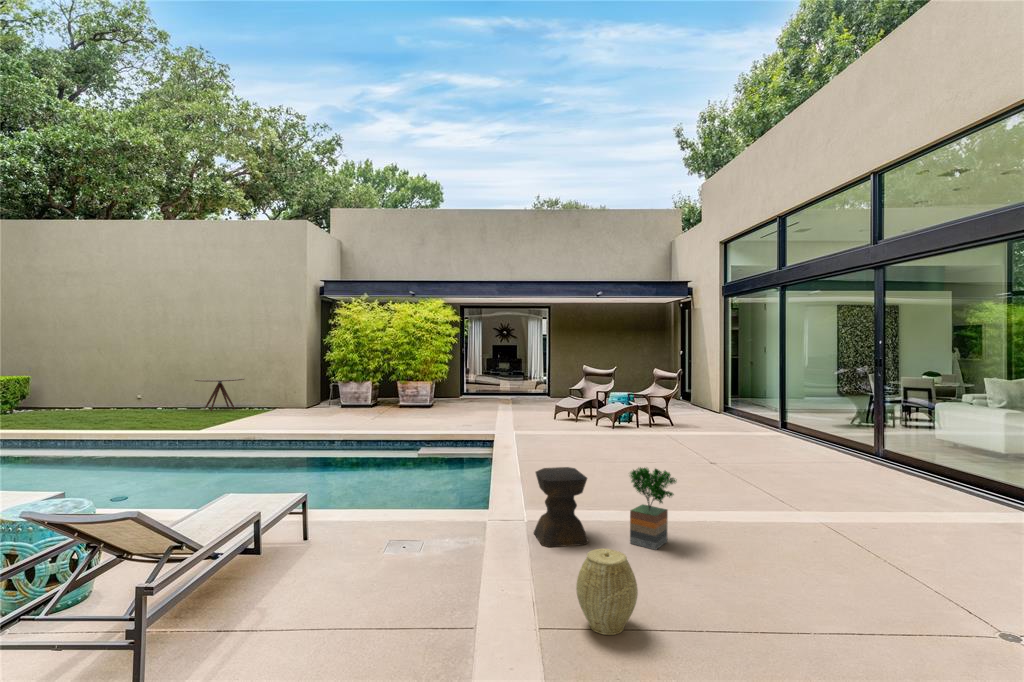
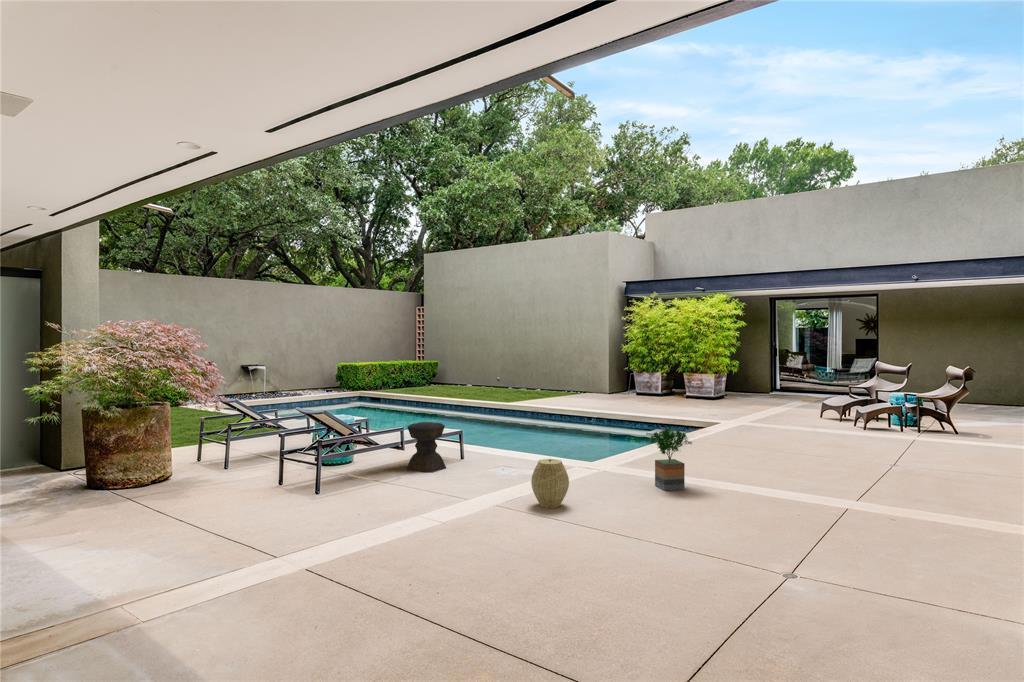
round table: present [195,377,245,411] -> none [526,365,561,391]
stool: present [534,467,589,547] -> present [406,422,446,473]

